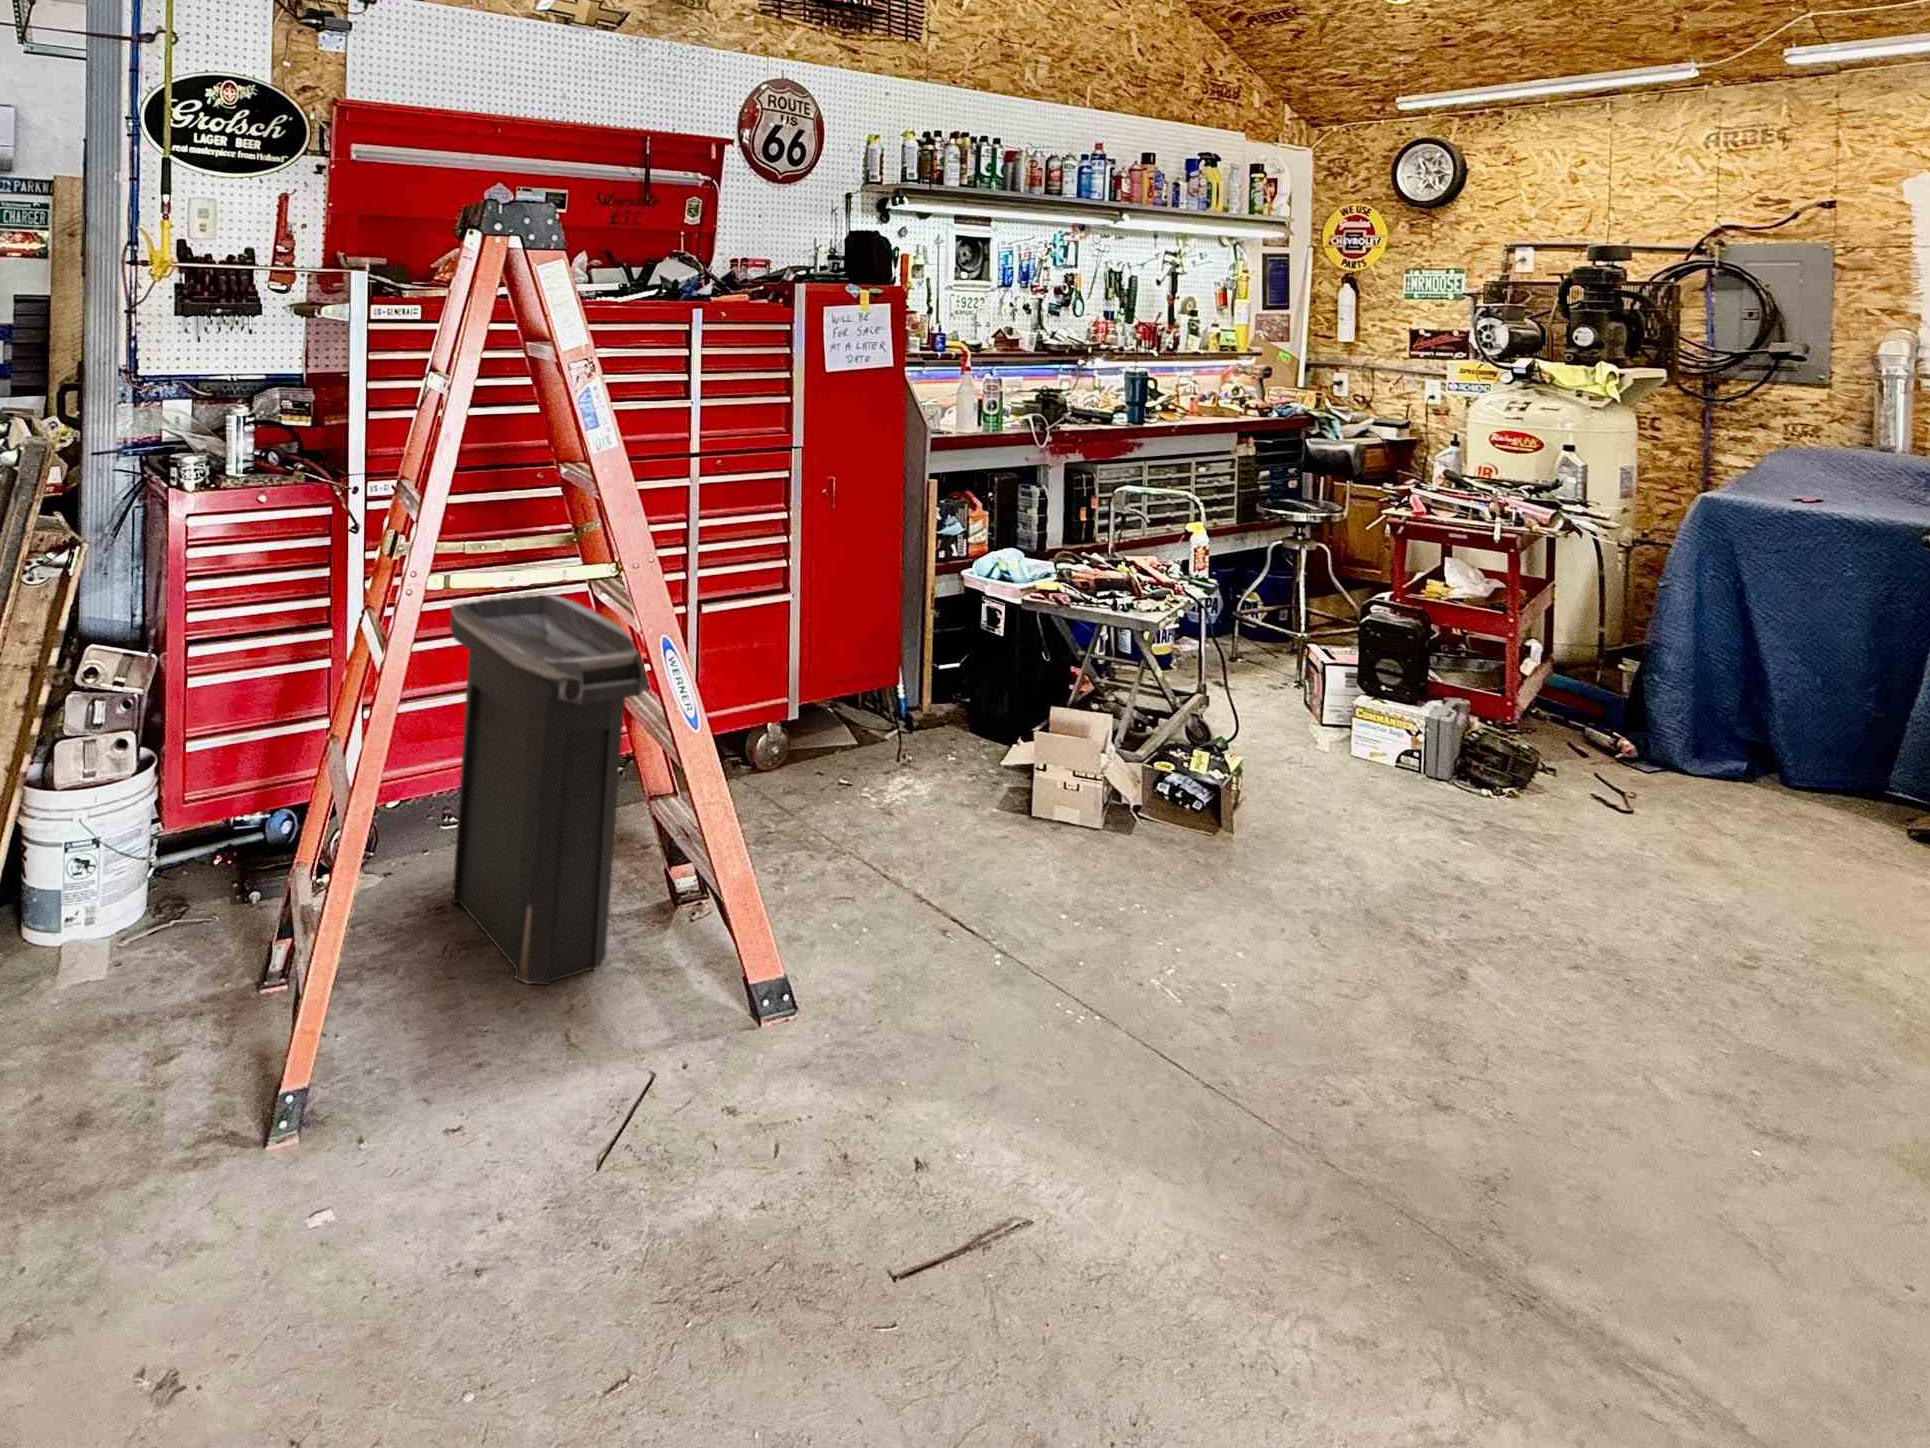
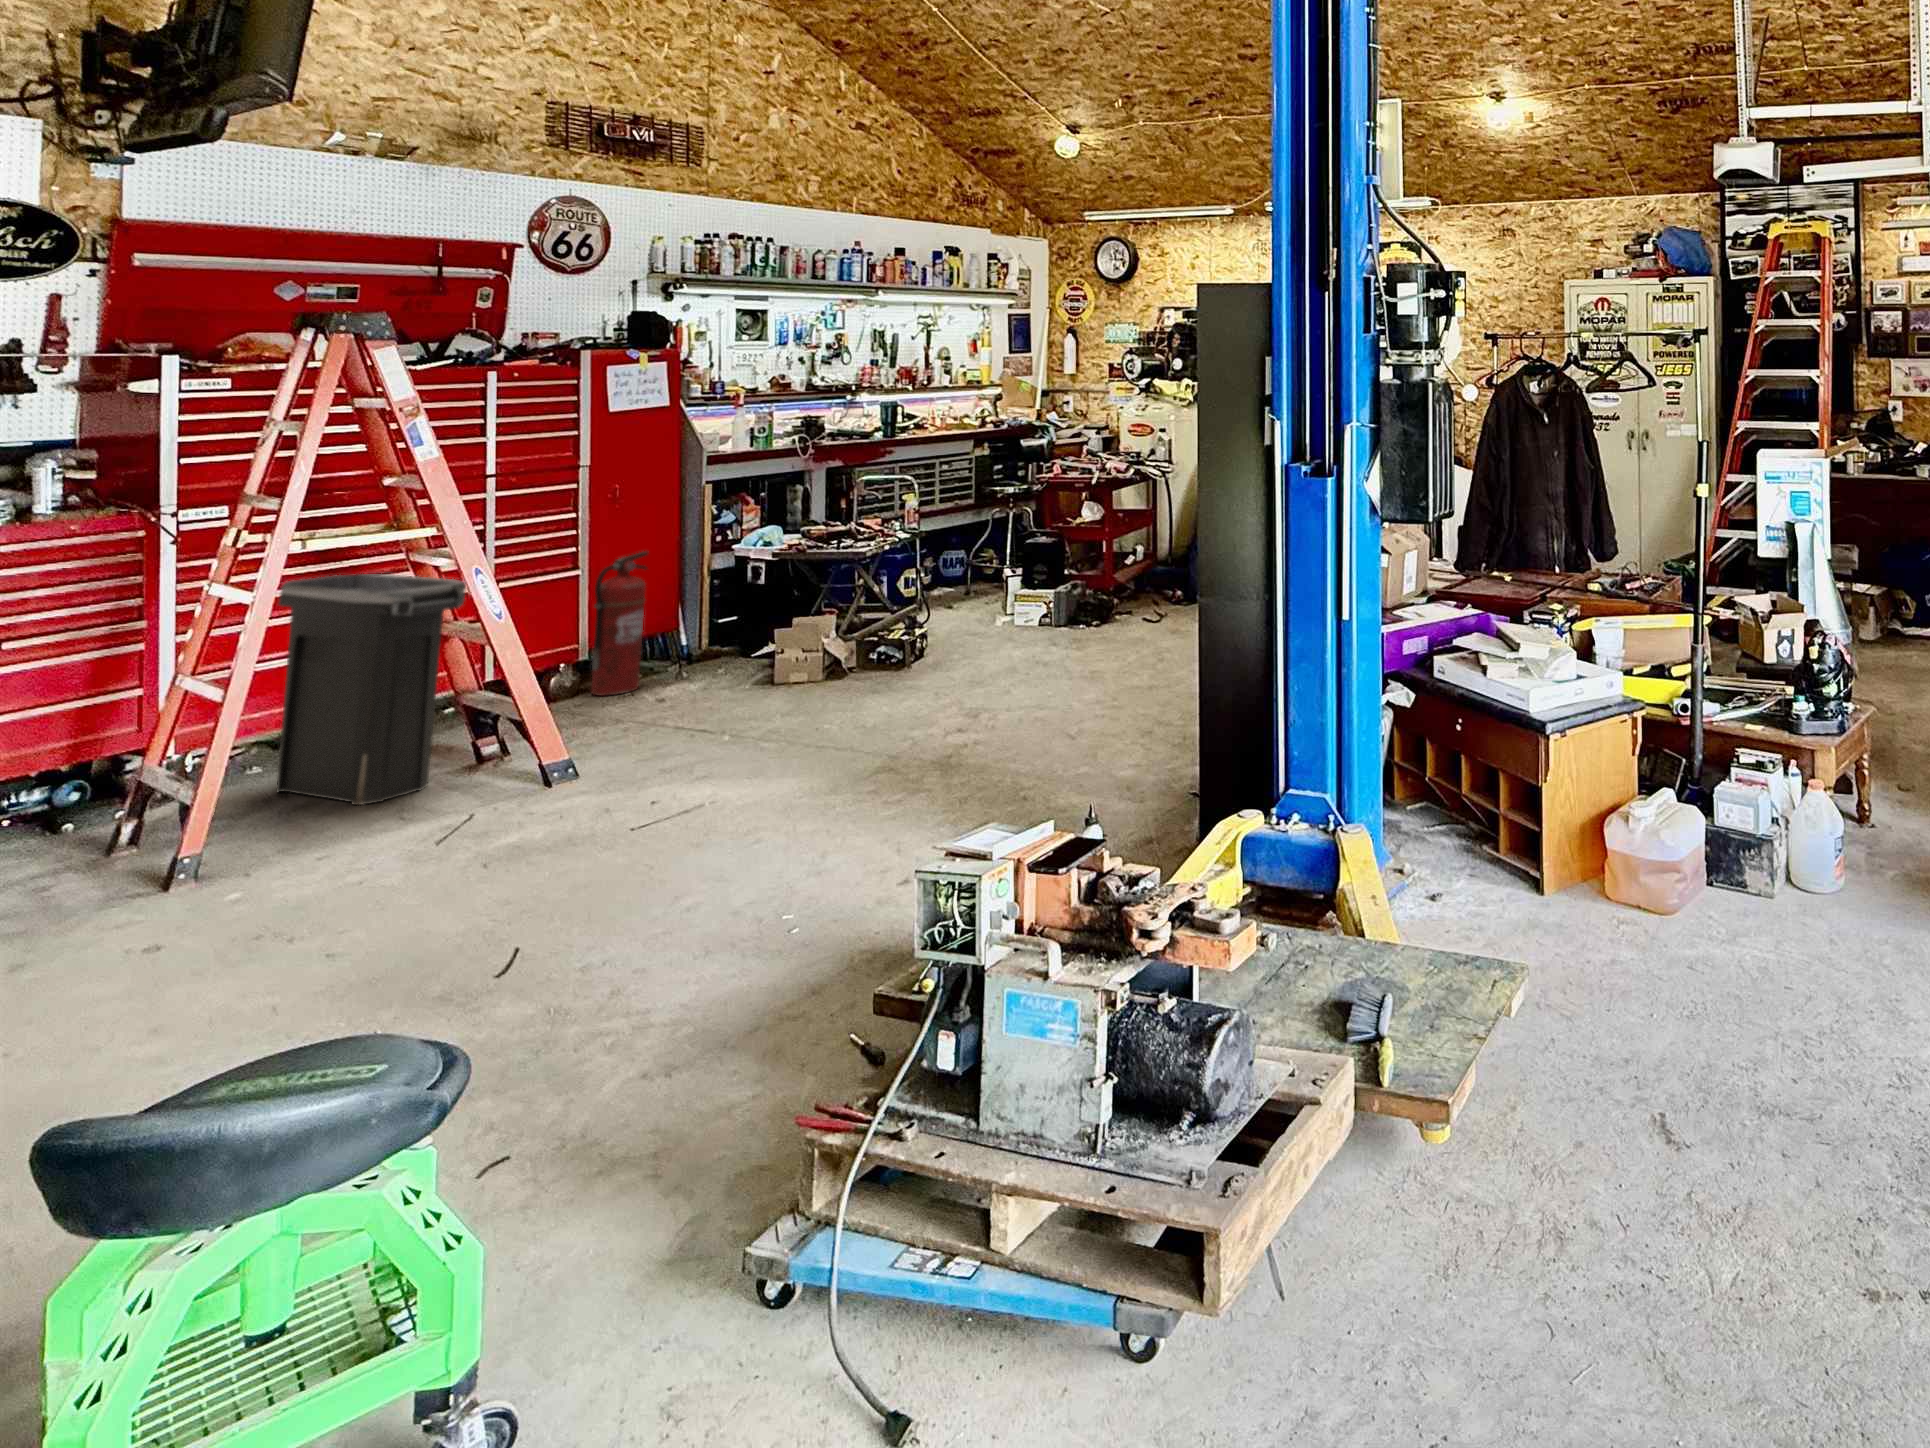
fire extinguisher: none [801,578,868,786] -> present [591,551,648,696]

